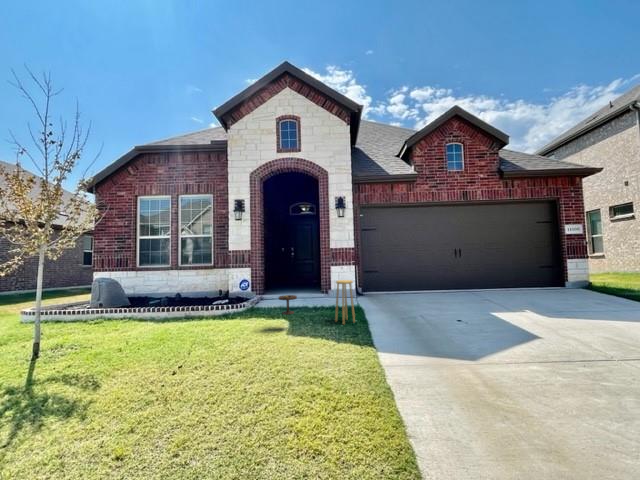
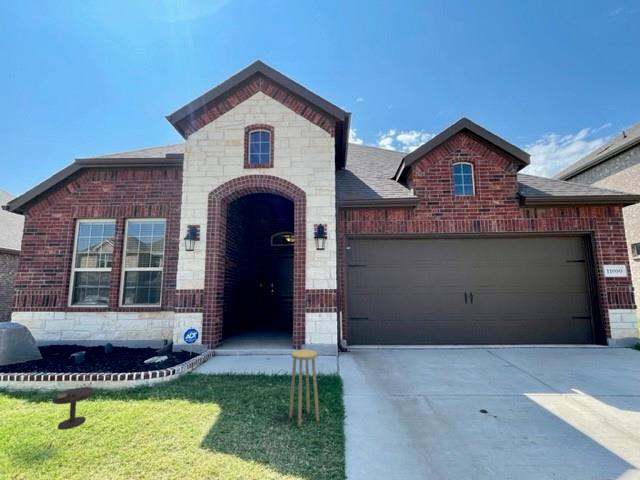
side table: present [279,295,297,315] -> present [52,387,94,430]

